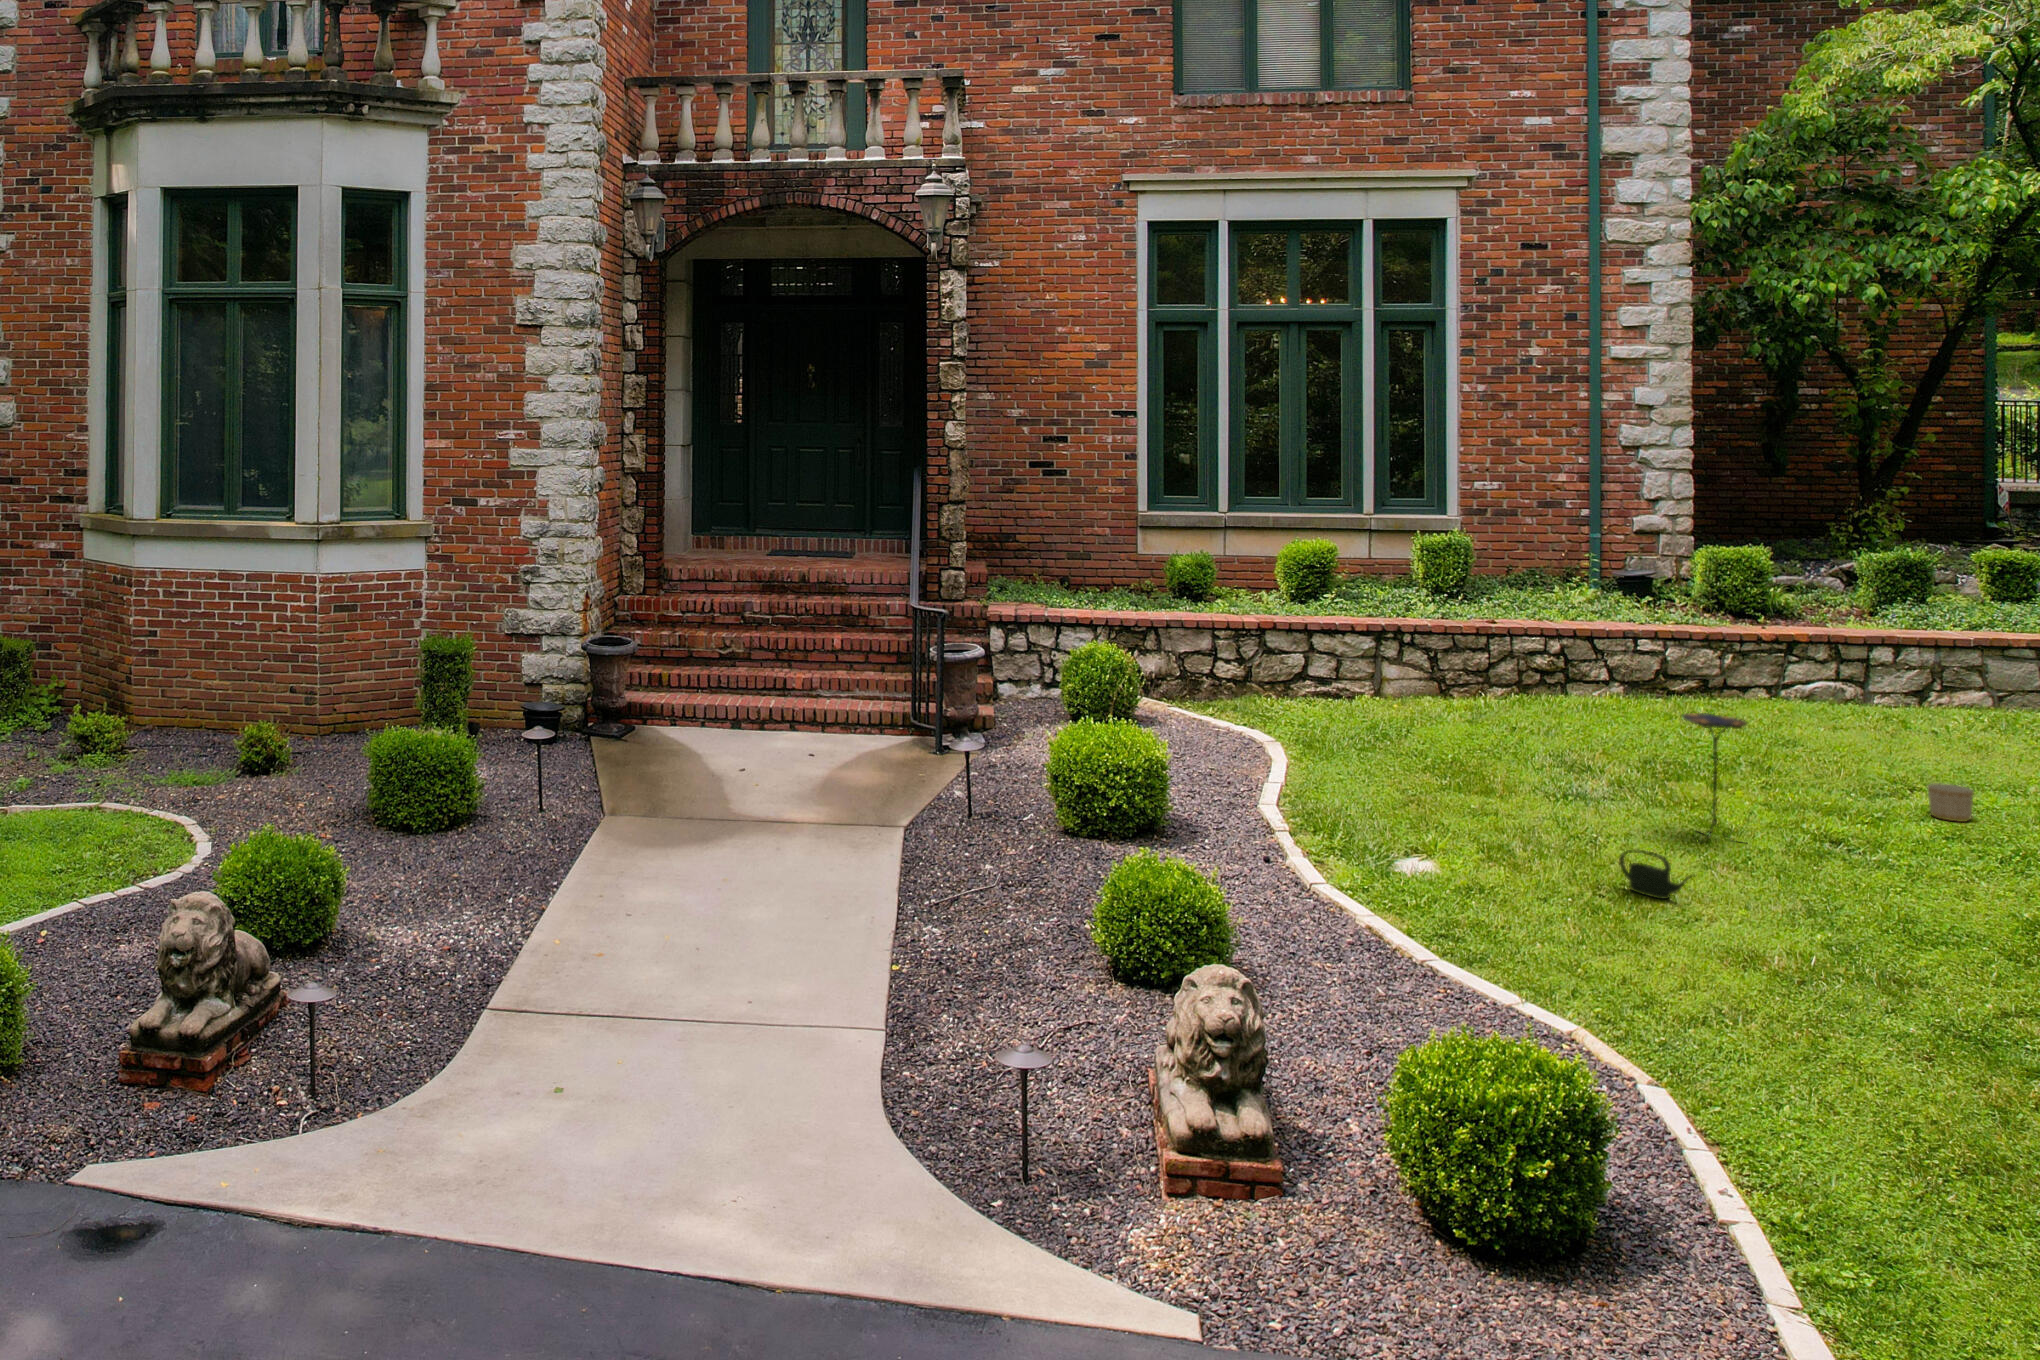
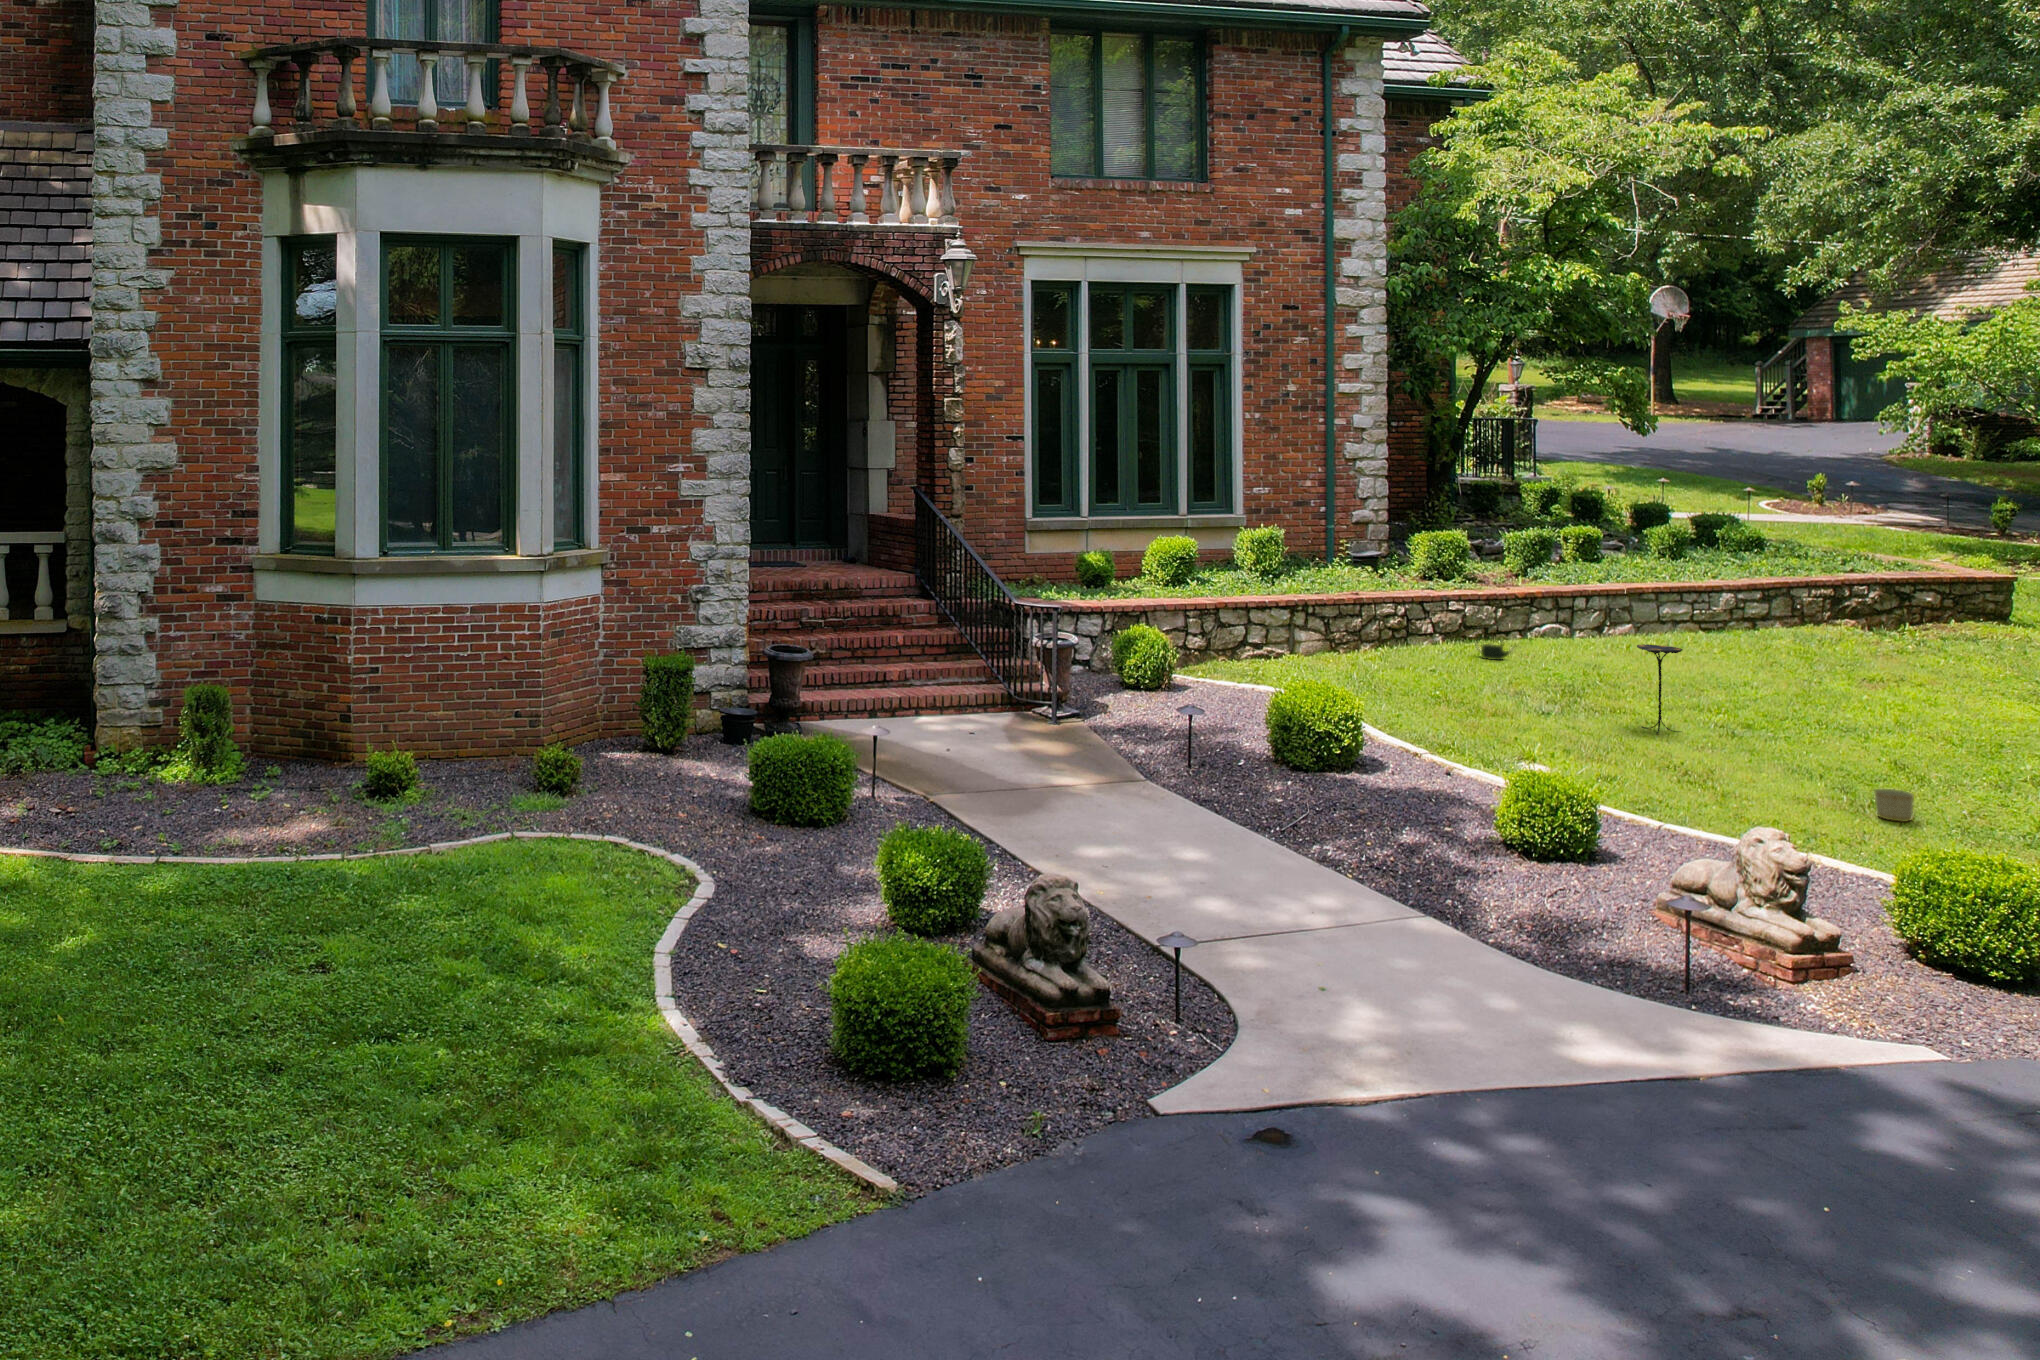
planter: present [1928,783,1974,822] -> present [1874,789,1914,822]
watering can: present [1619,850,1694,899] -> present [1476,640,1510,660]

